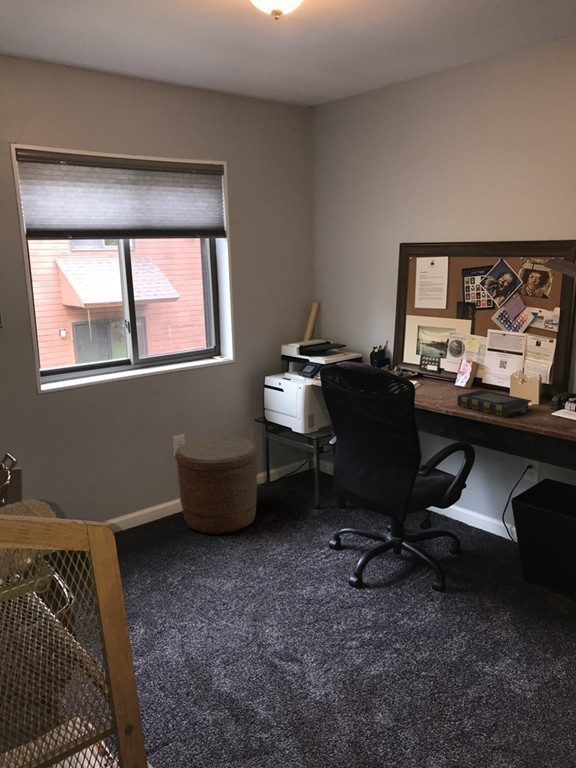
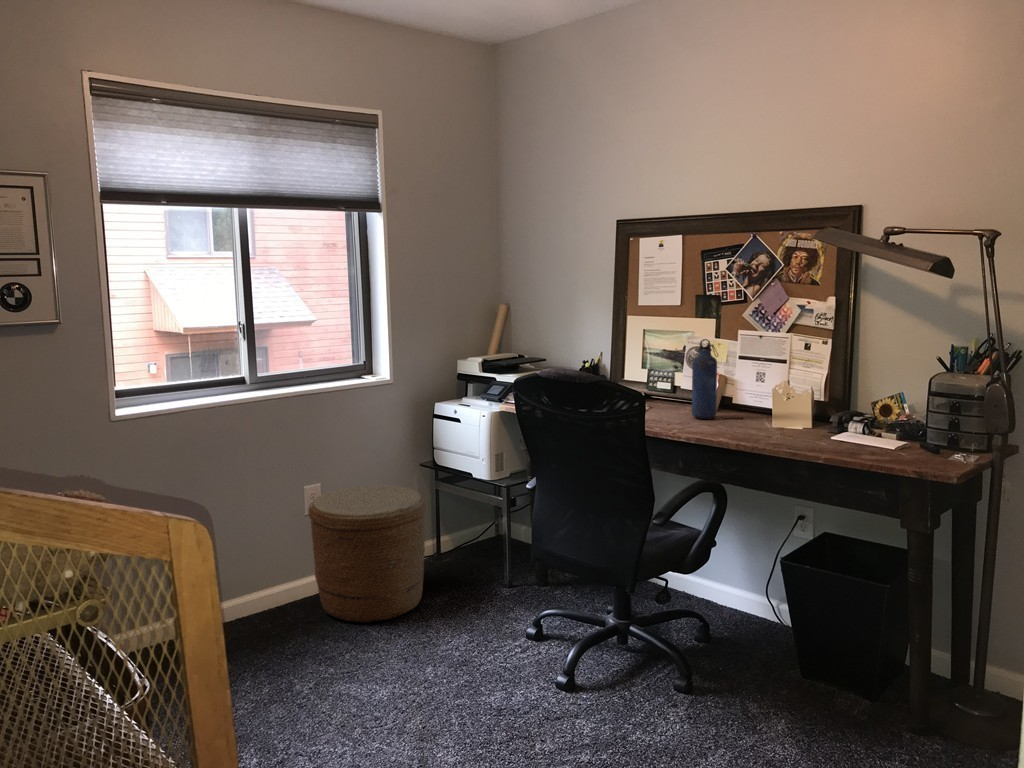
water bottle: none [451,338,472,396] -> present [692,339,718,419]
book: present [457,390,532,417] -> none [702,409,804,442]

